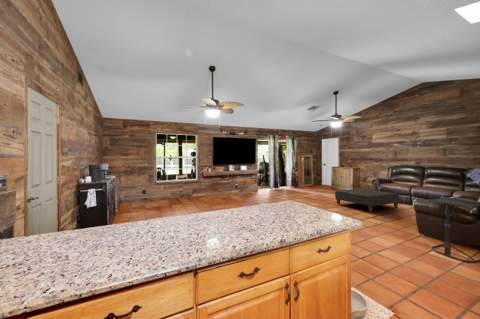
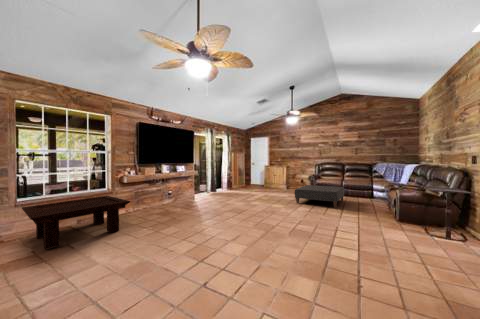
coffee table: none [158,183,201,205] -> present [22,196,130,249]

